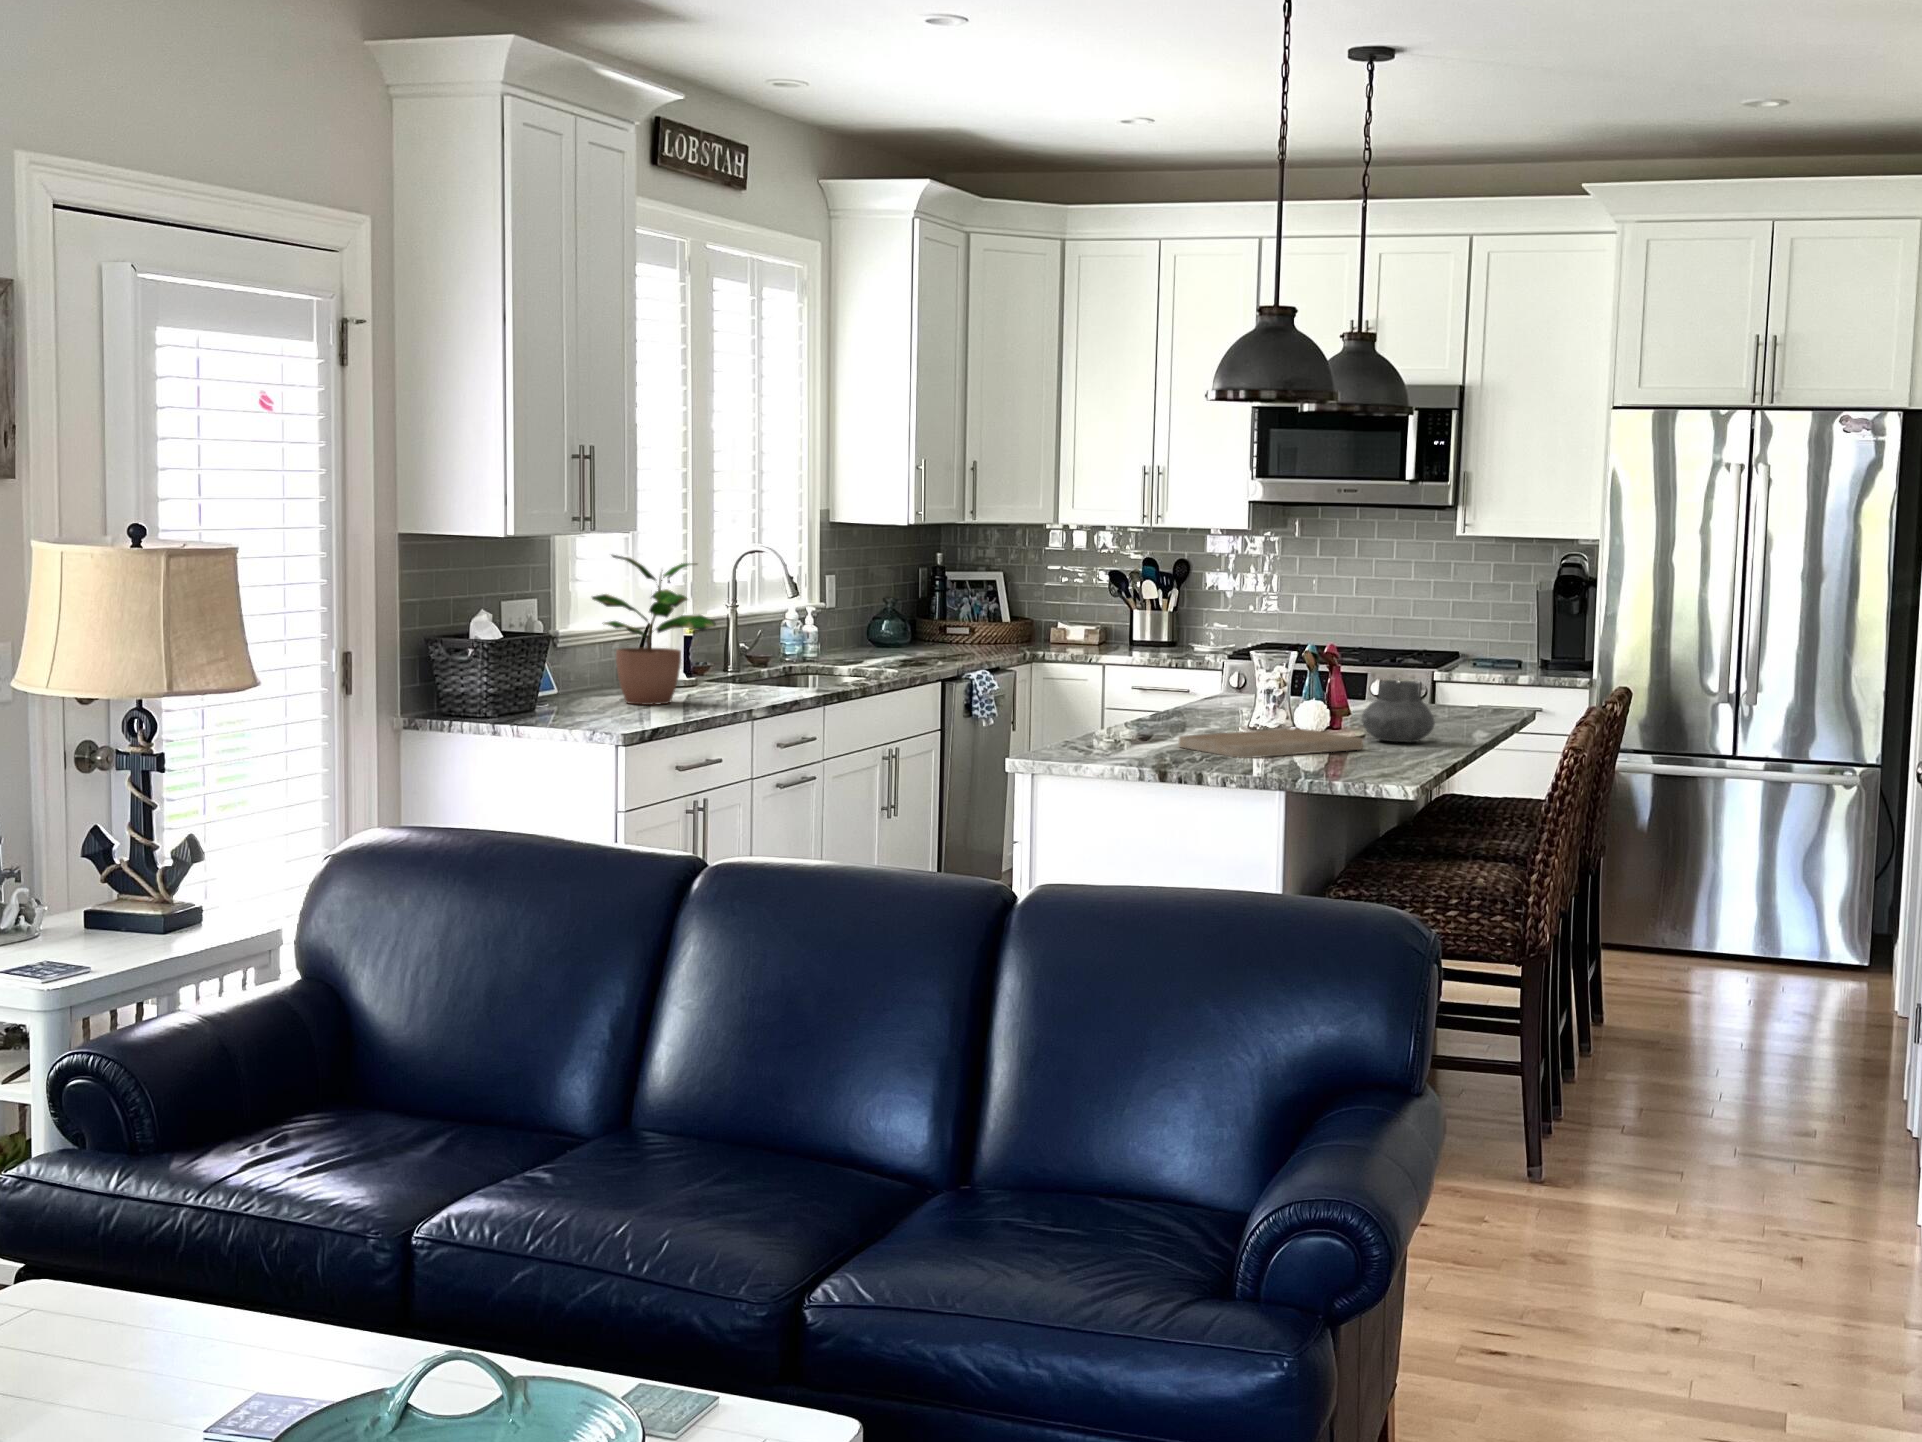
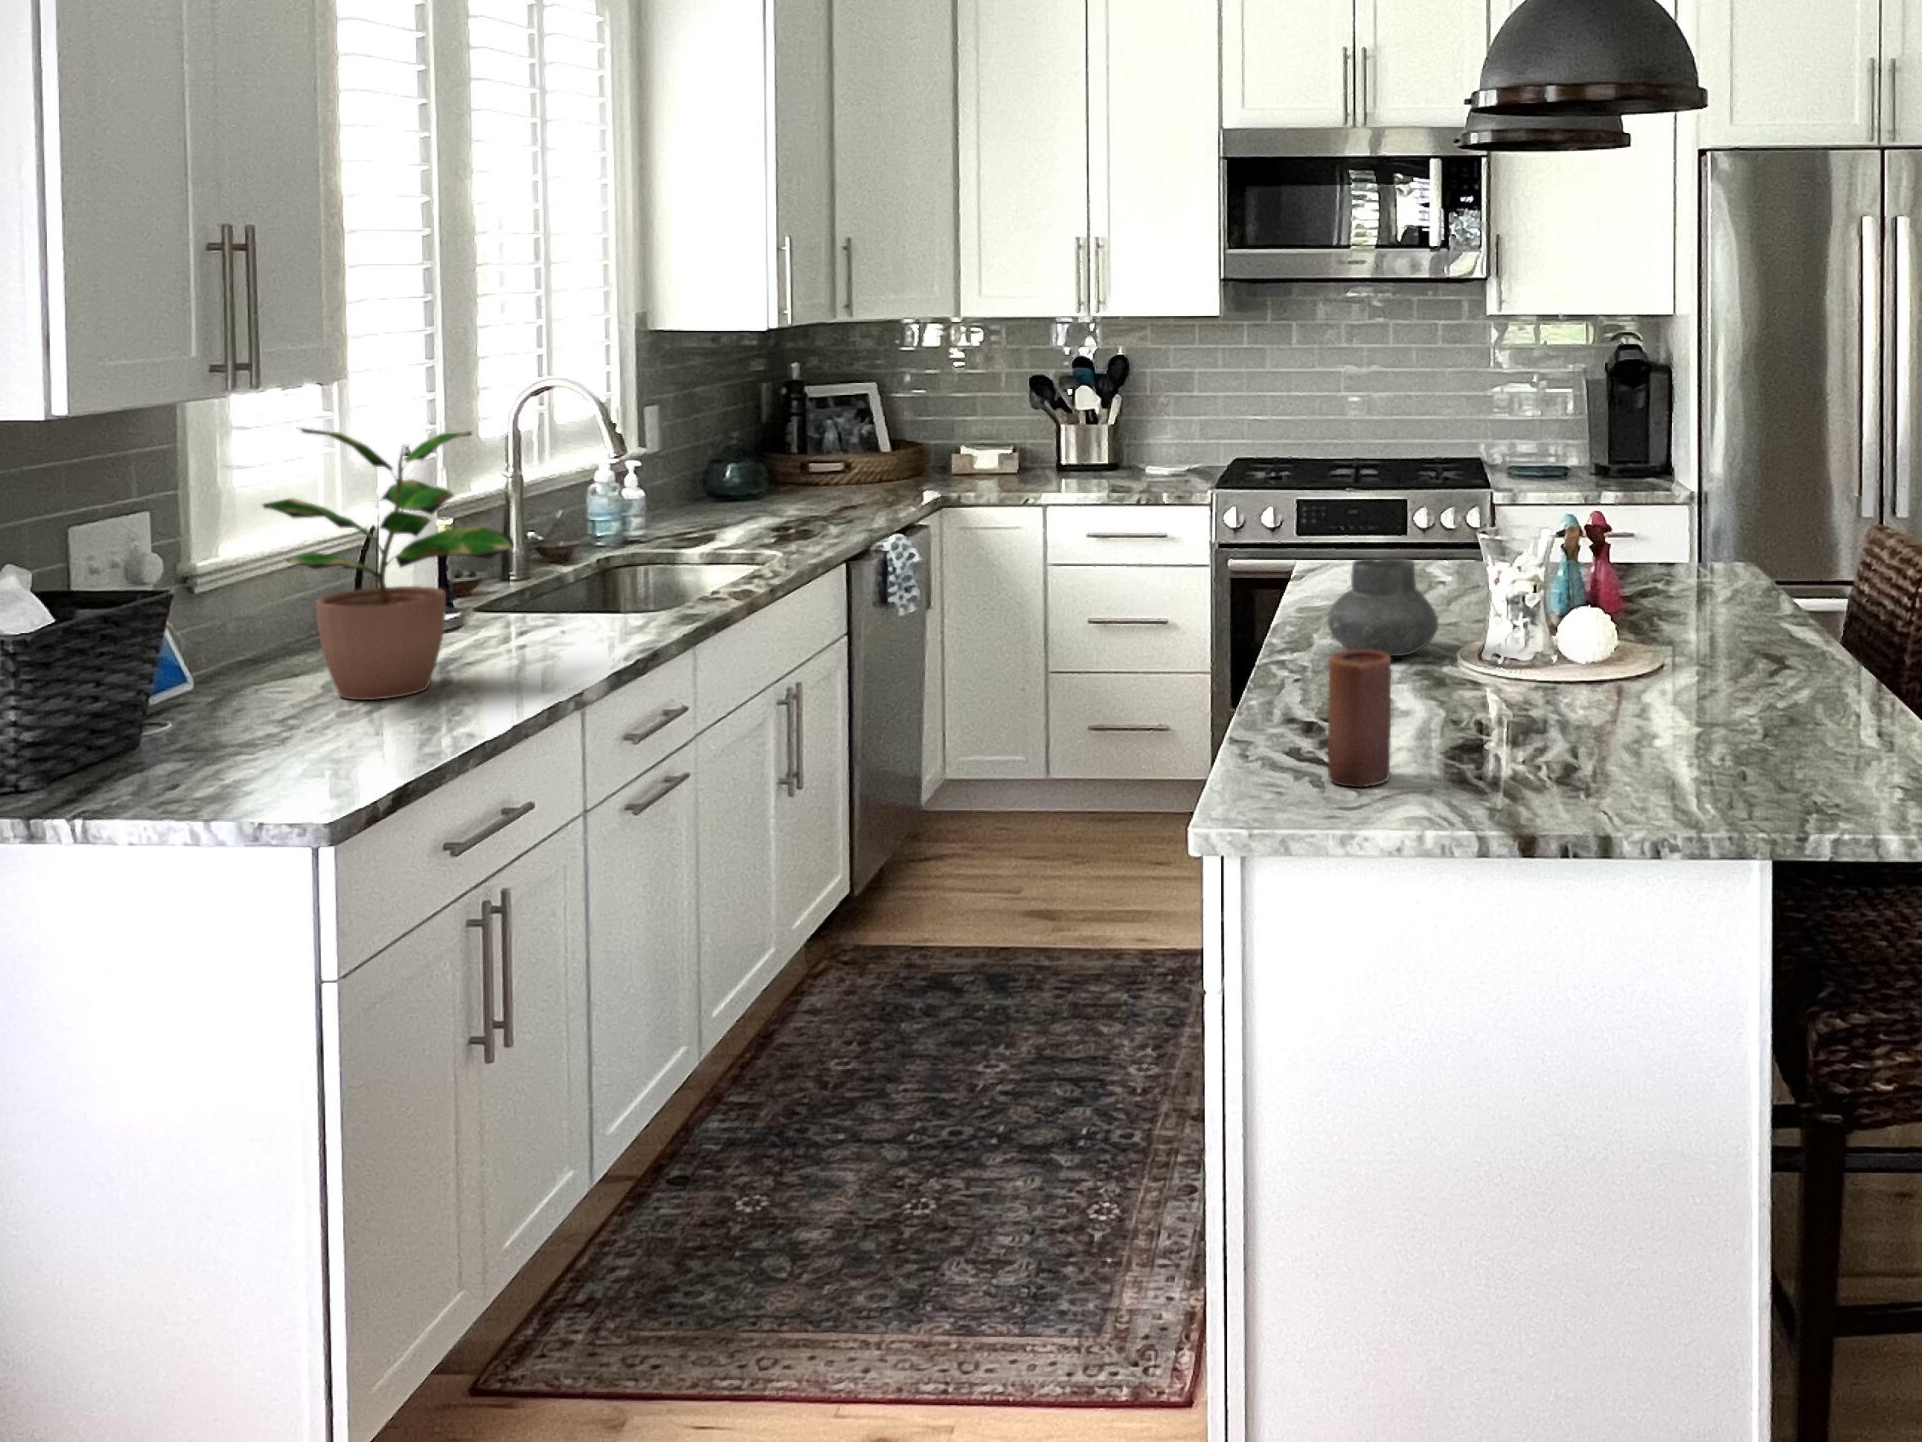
vase: present [1362,680,1435,742] -> present [1328,558,1438,656]
candle: none [1093,685,1127,754] -> present [1328,650,1391,787]
cutting board: present [1178,729,1364,758] -> none [1440,667,1722,763]

